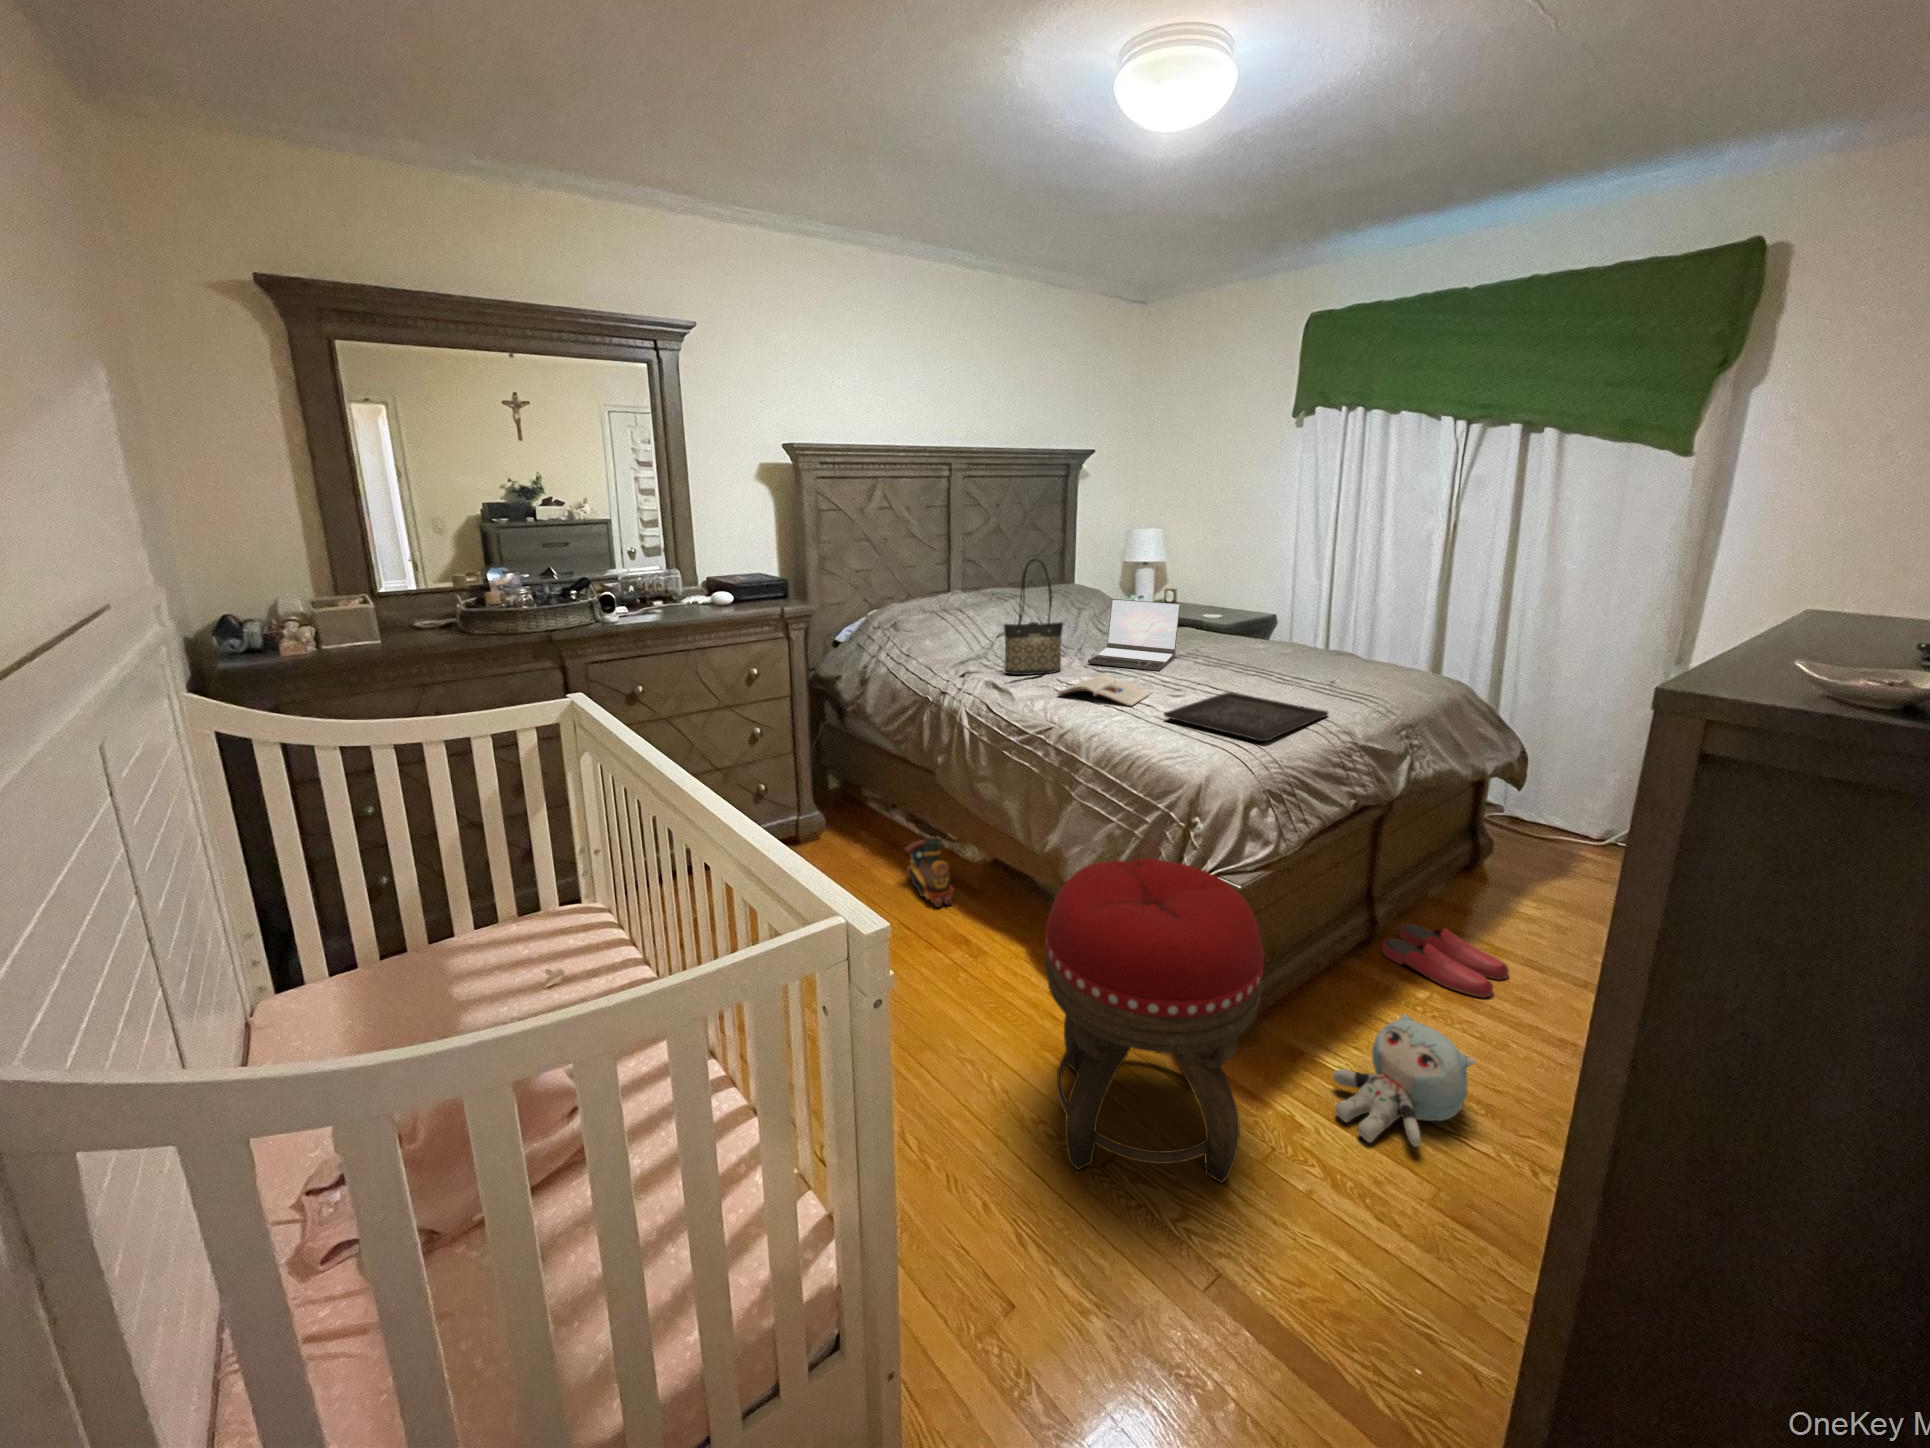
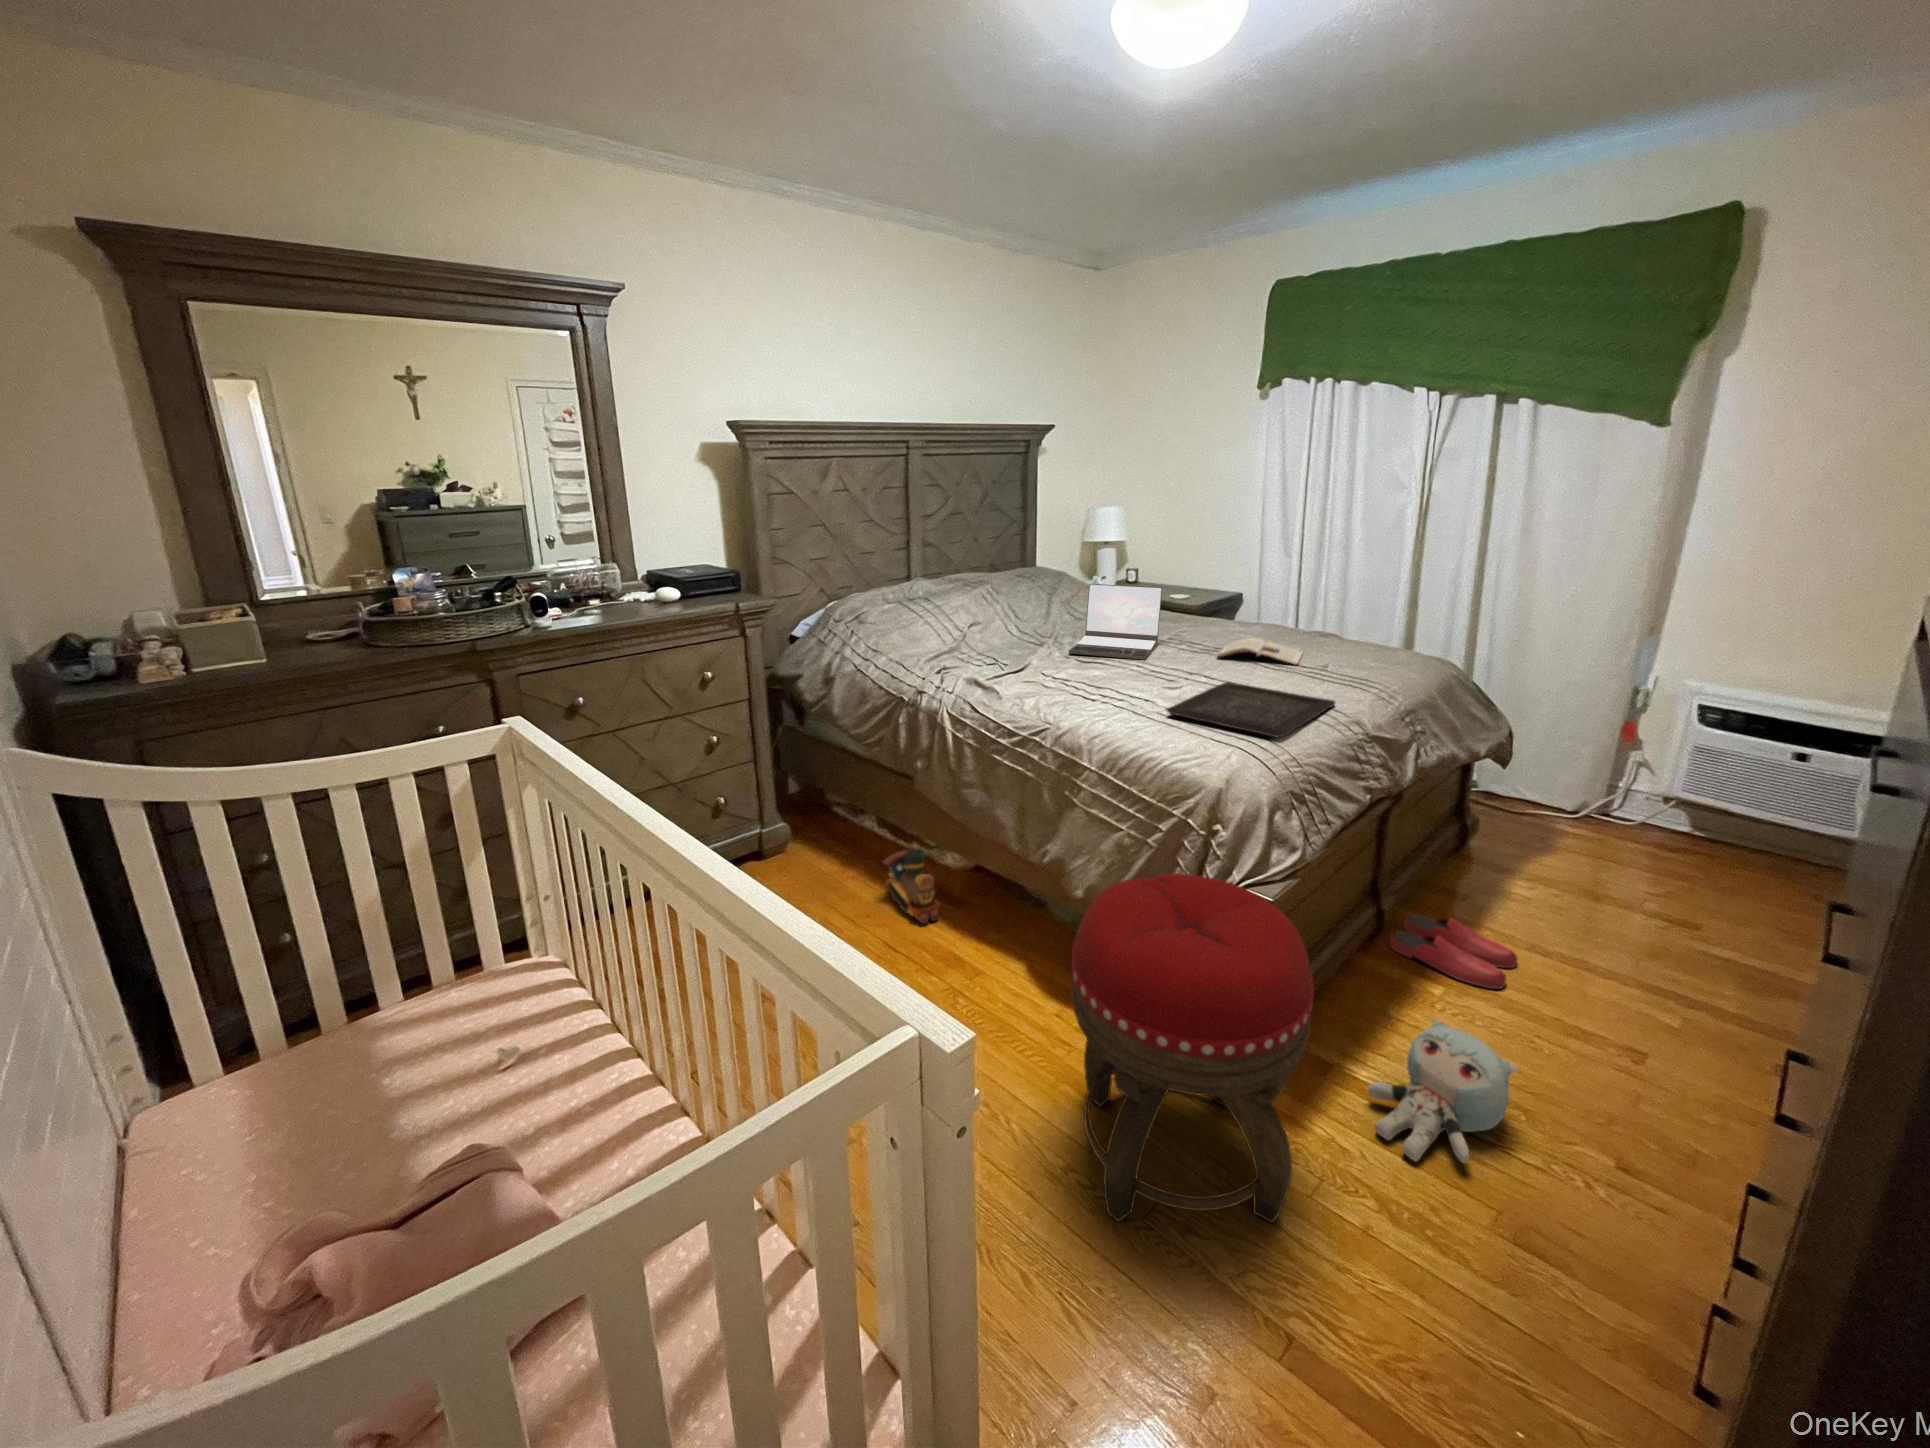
tote bag: present [1004,559,1063,675] -> none [981,544,1044,669]
magazine: present [1058,676,1152,706] -> present [1217,638,1303,665]

